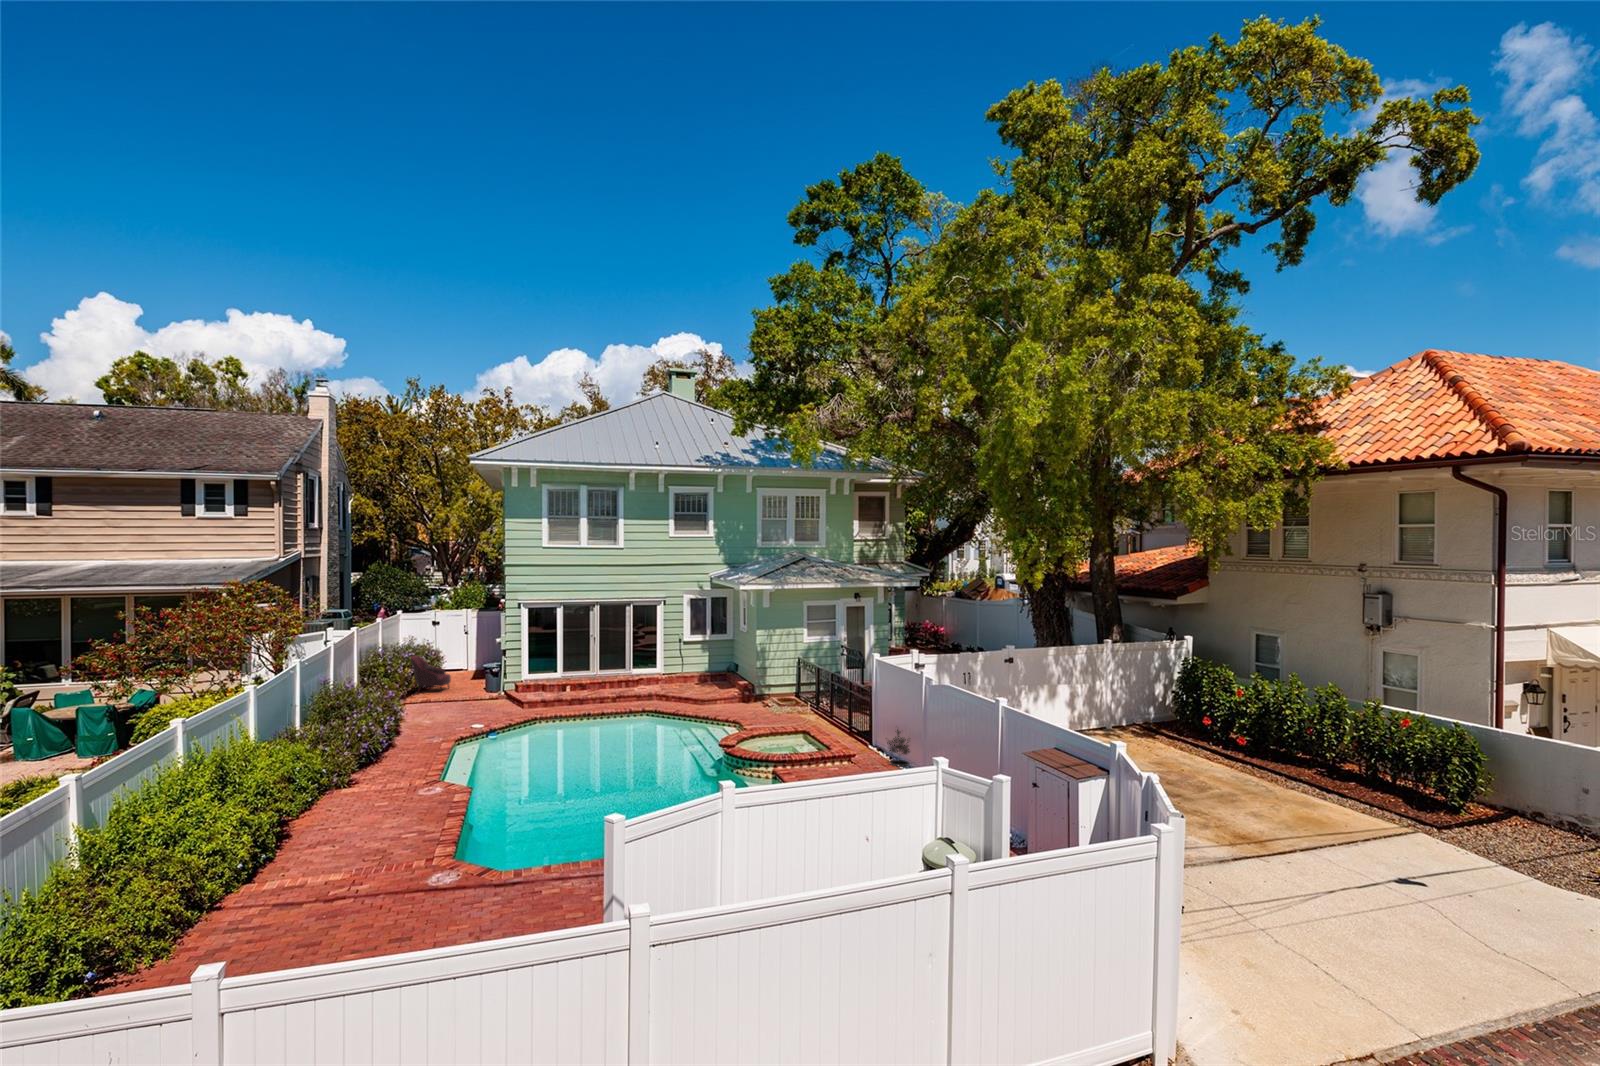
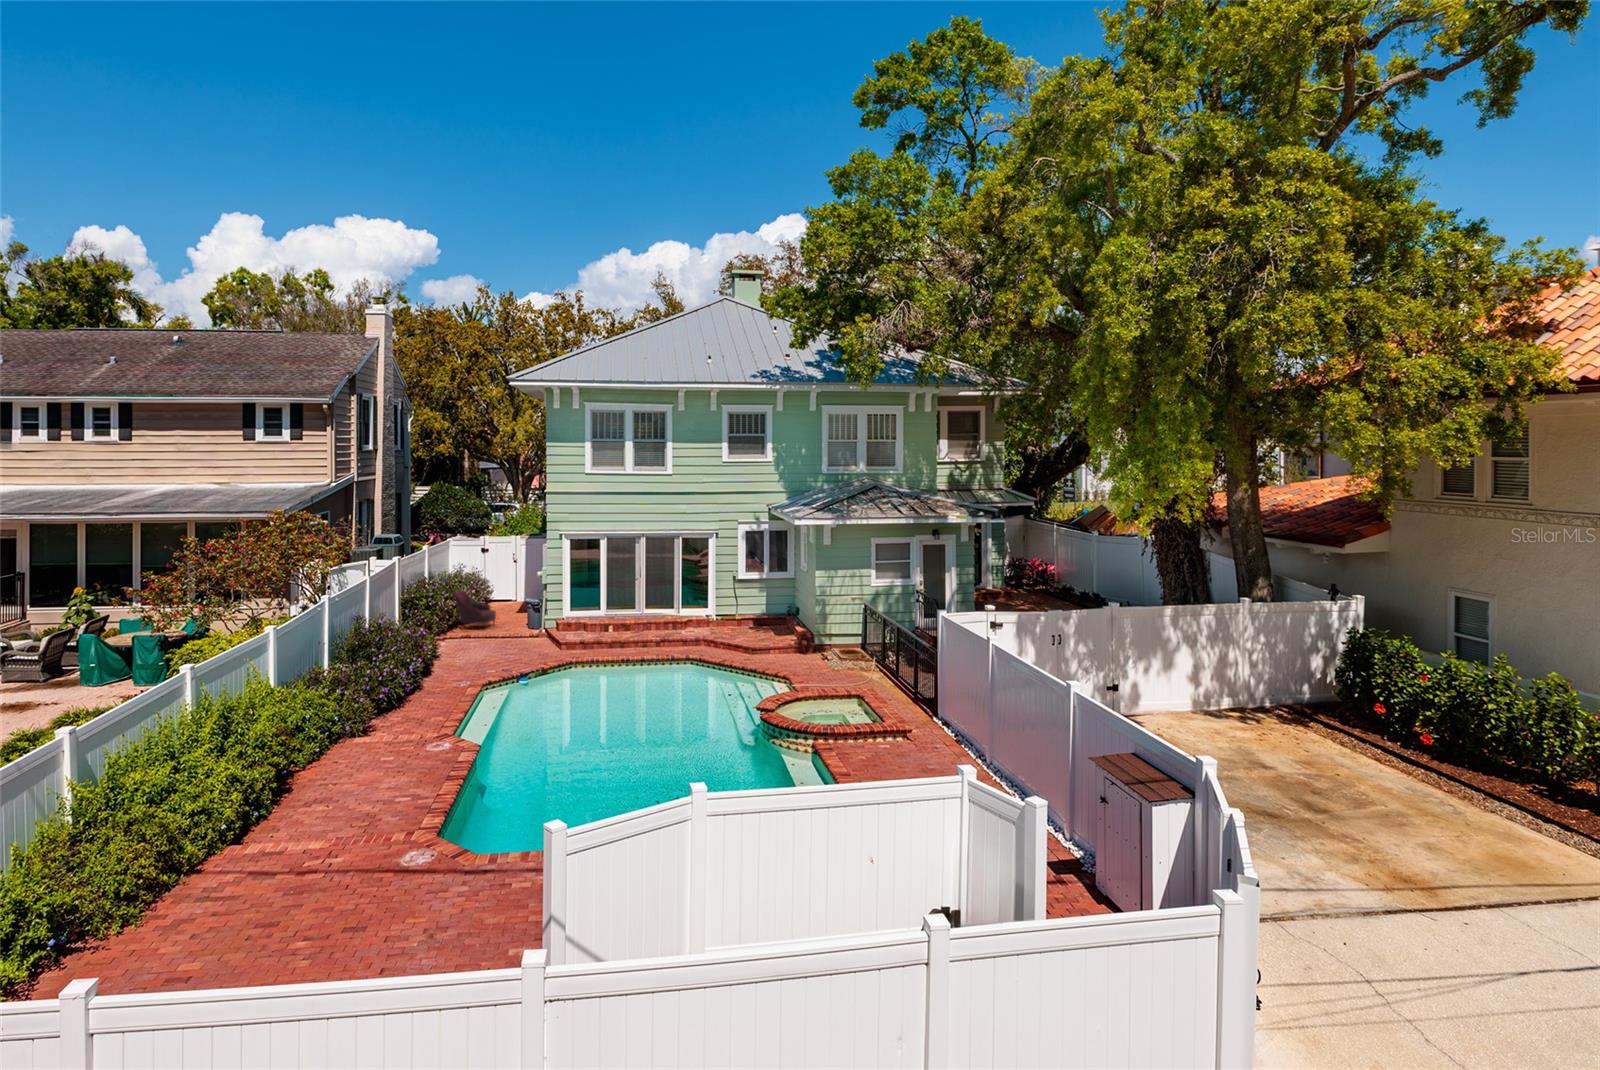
potted tree: present [887,729,910,766] -> none [932,695,962,741]

